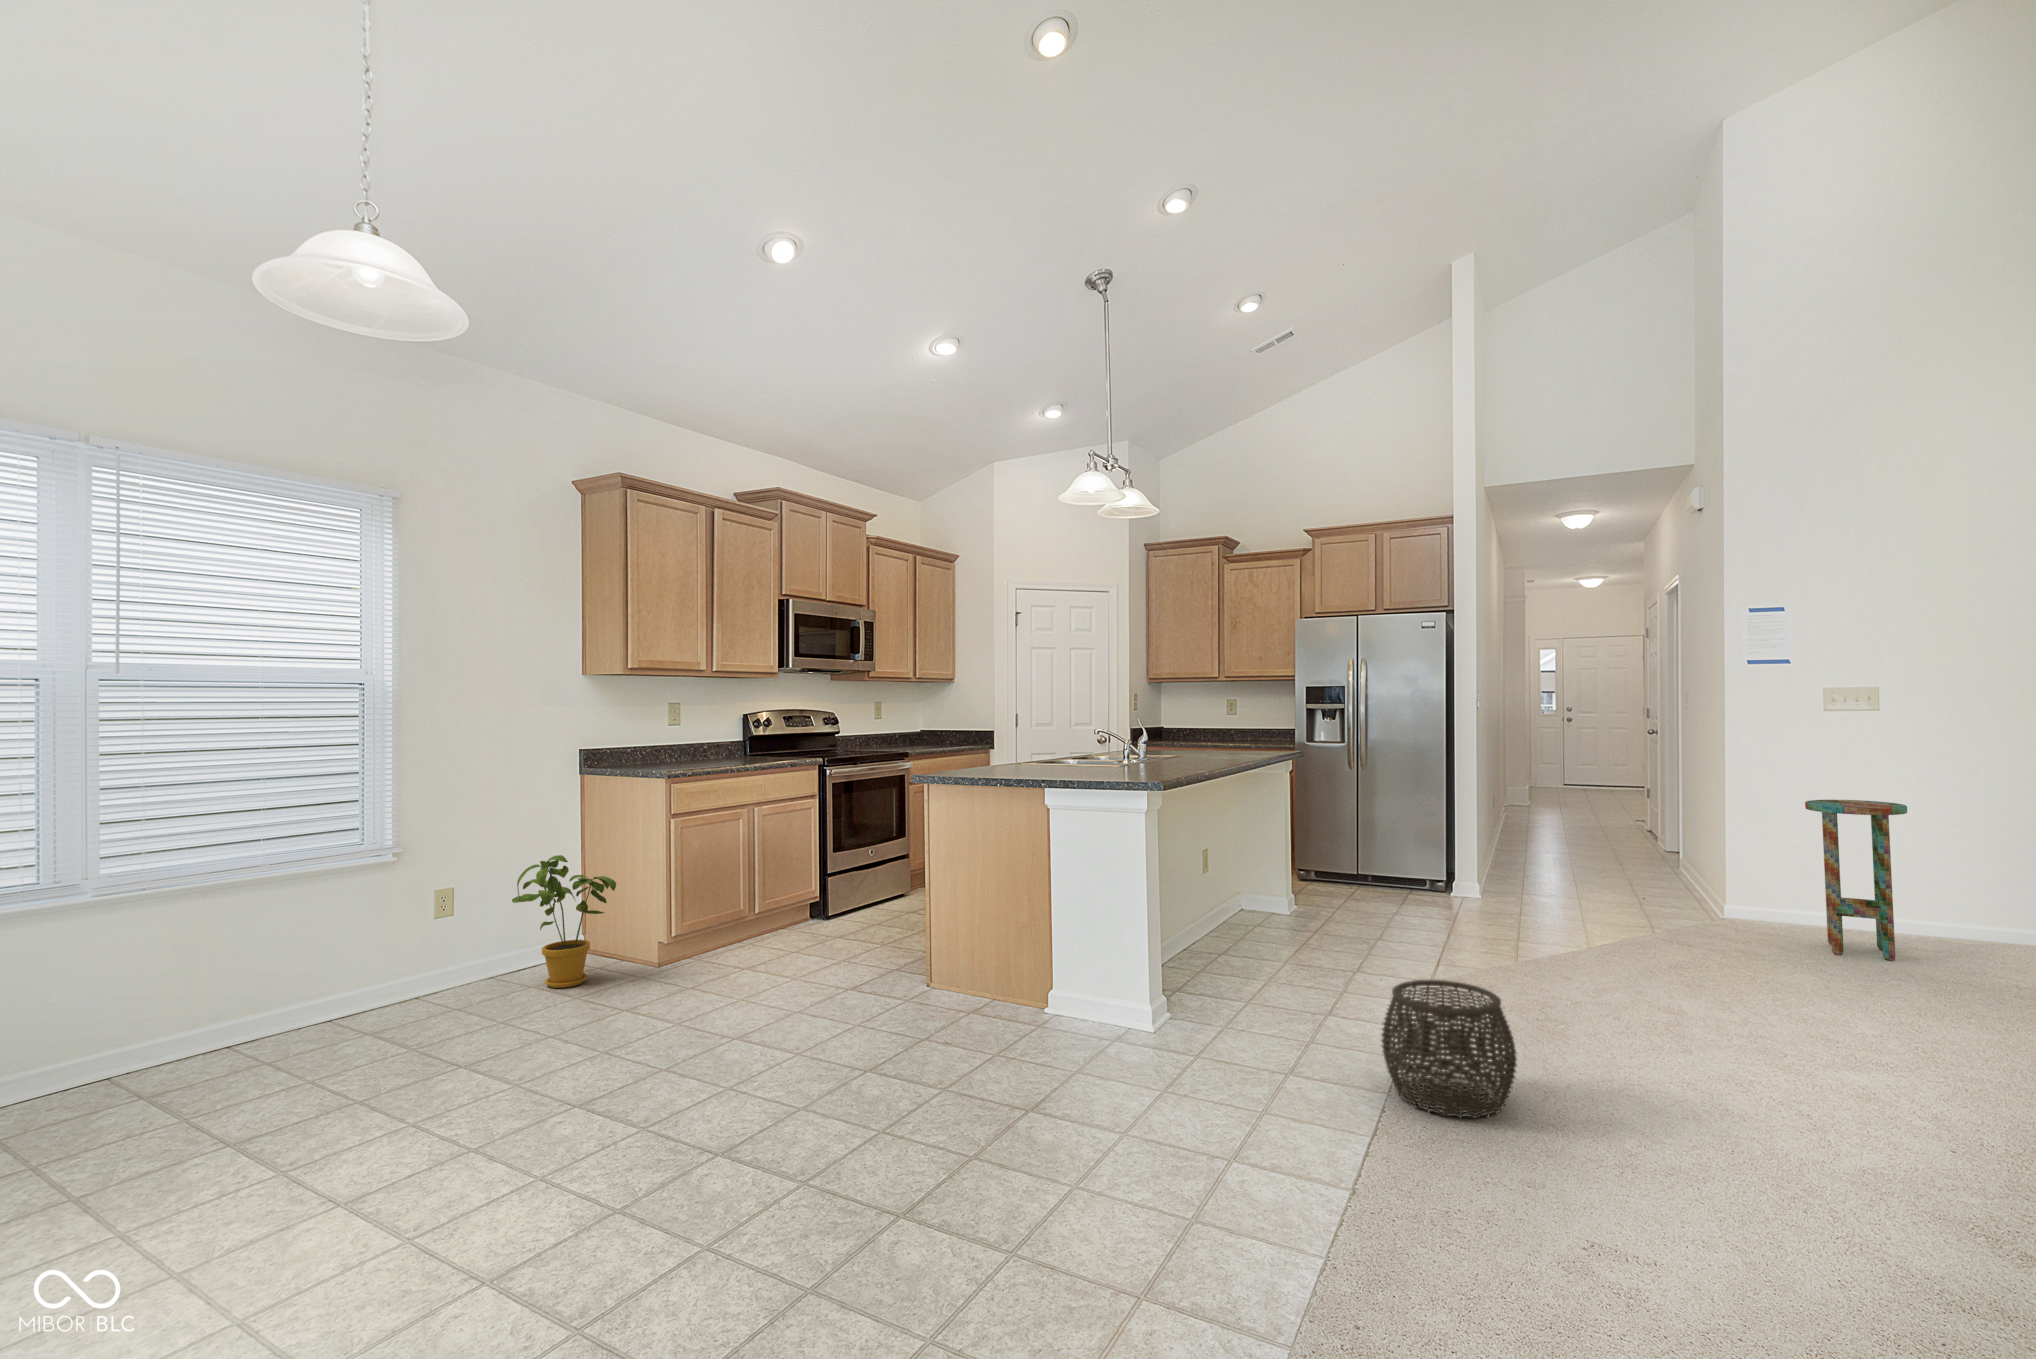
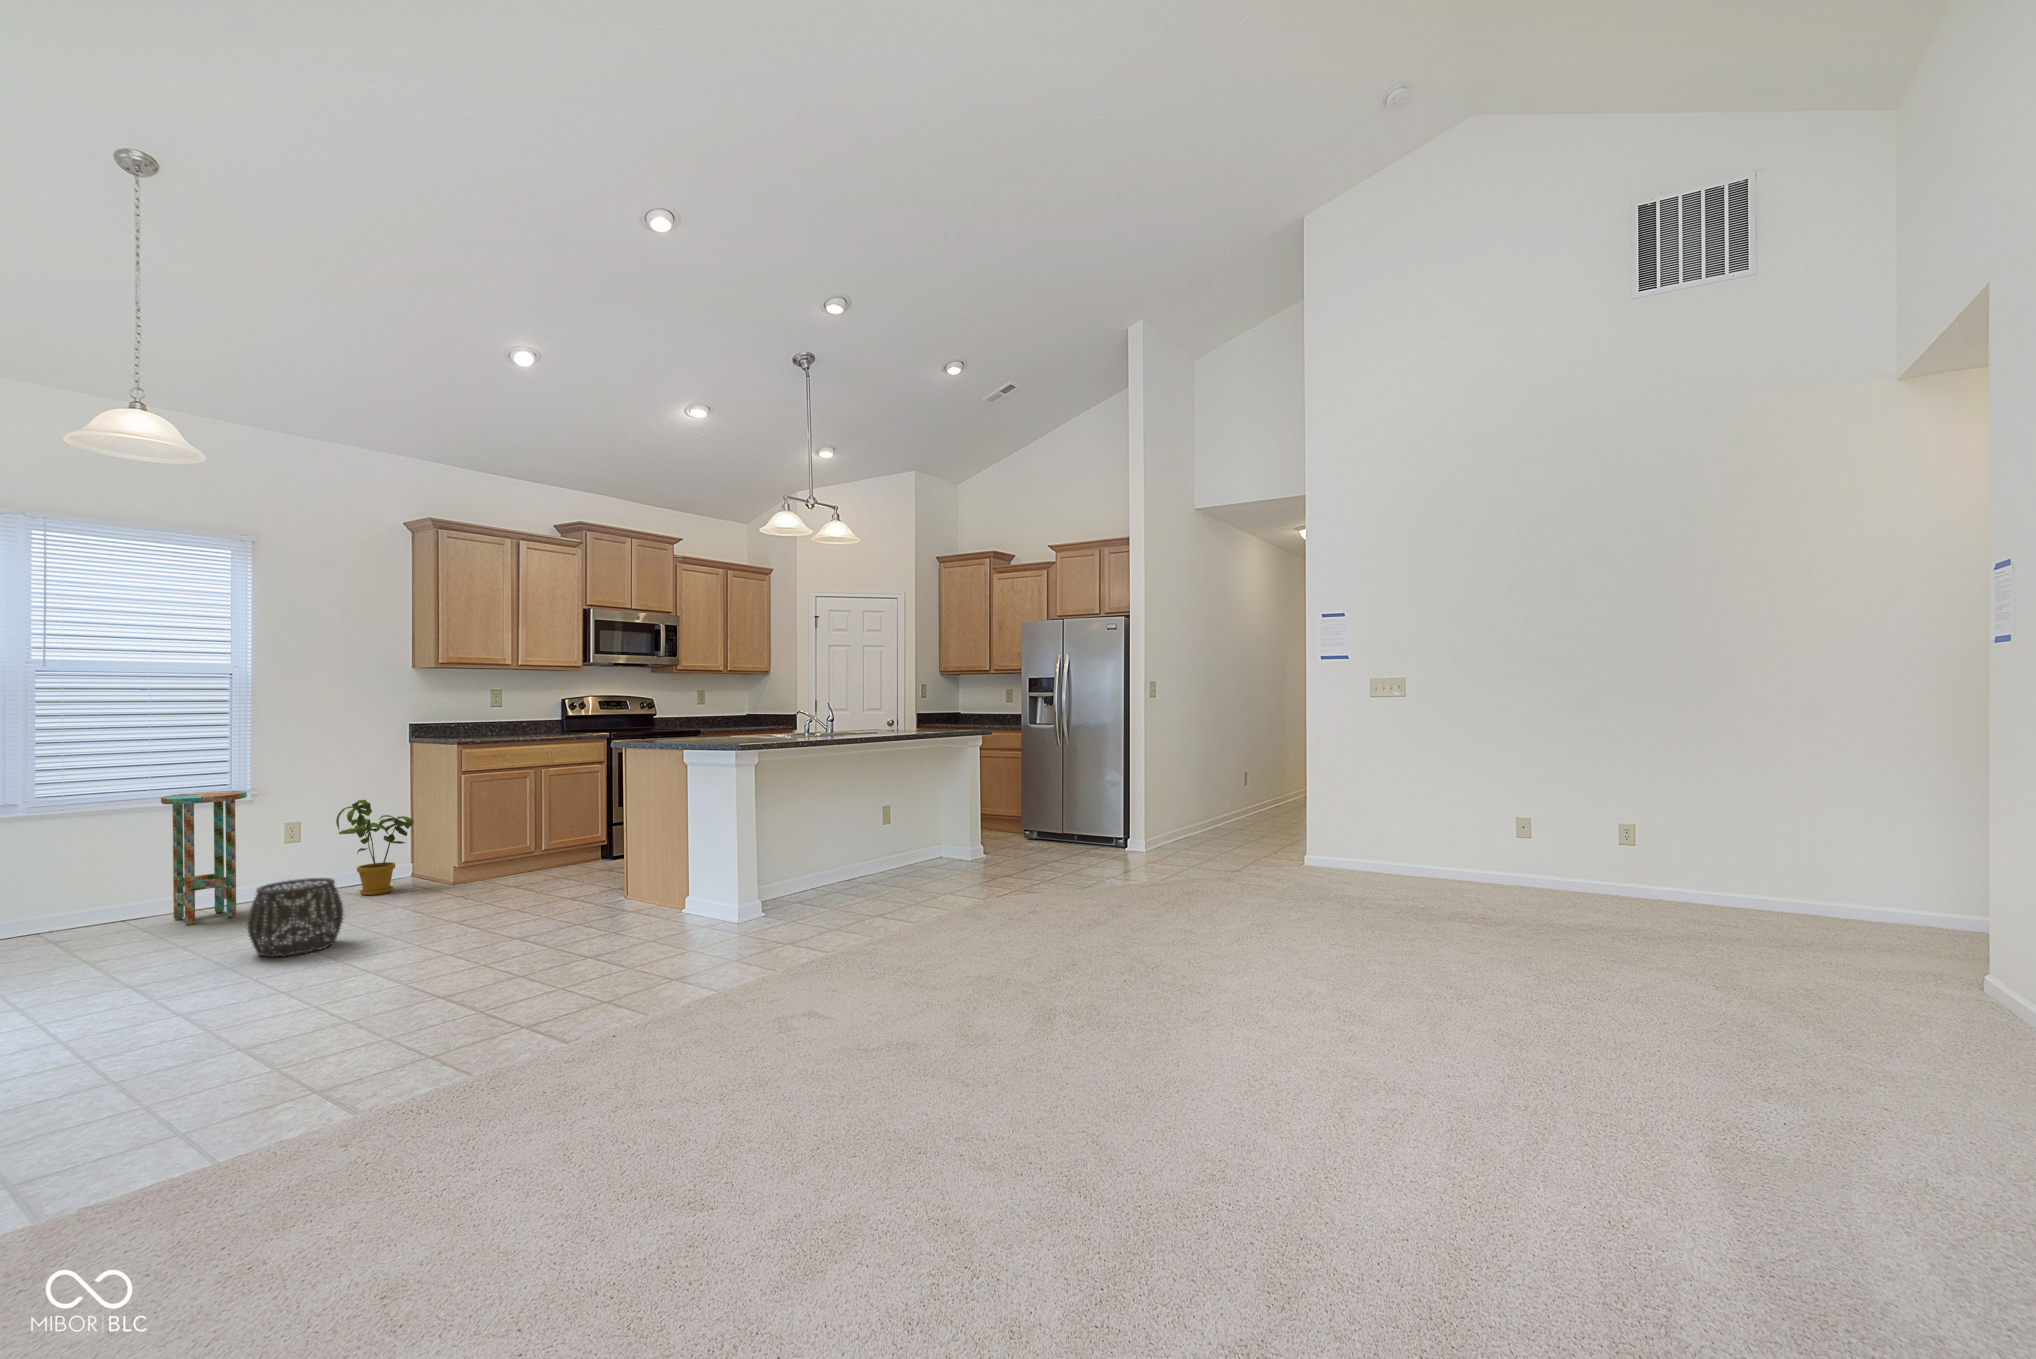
side table: present [1805,800,1907,961] -> present [161,791,247,925]
woven basket: present [1381,980,1517,1118] -> present [247,878,343,957]

